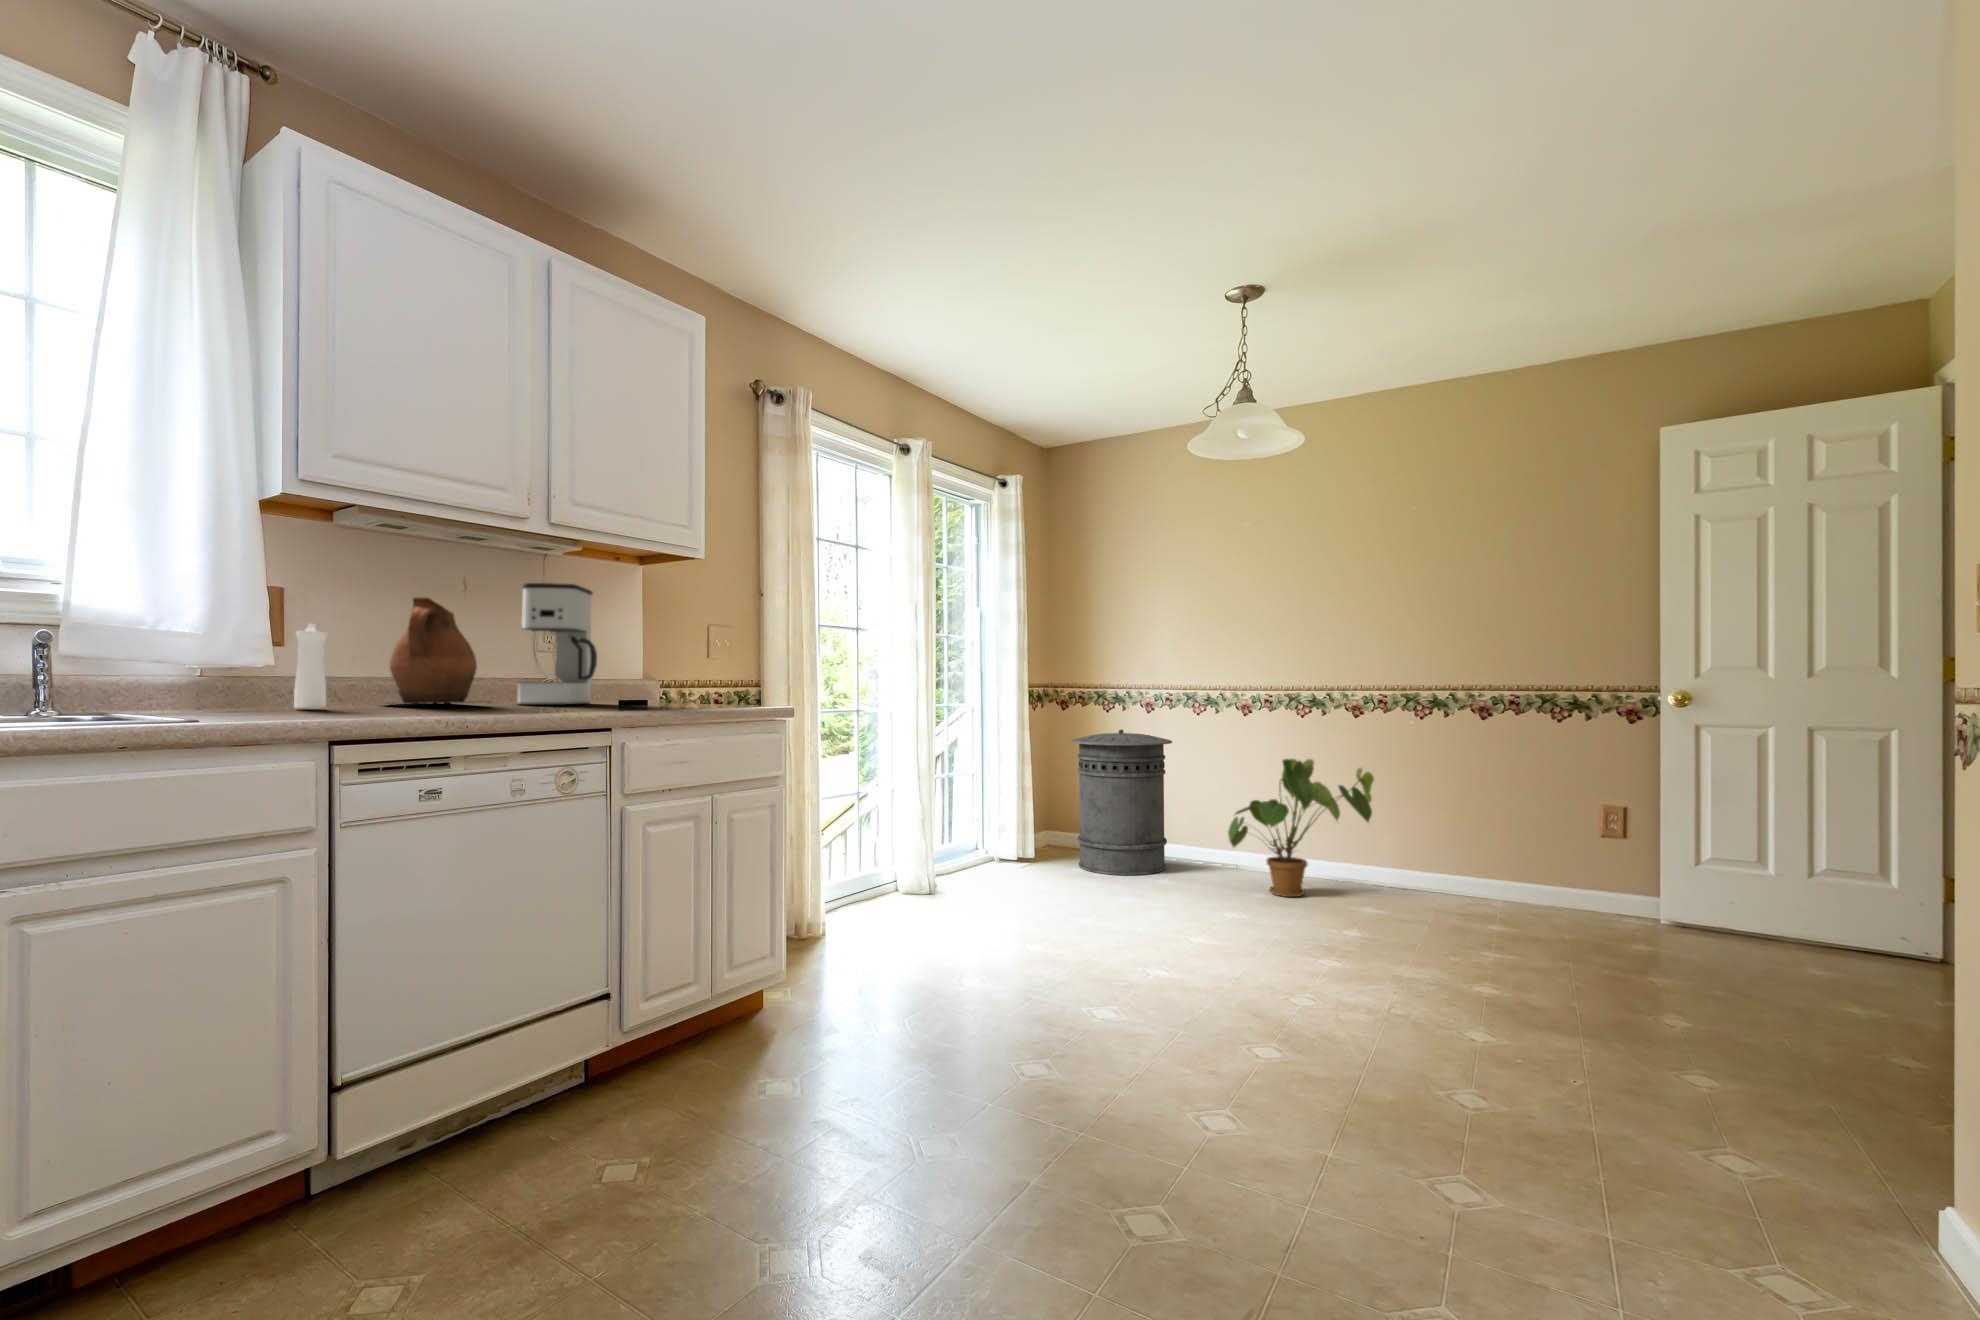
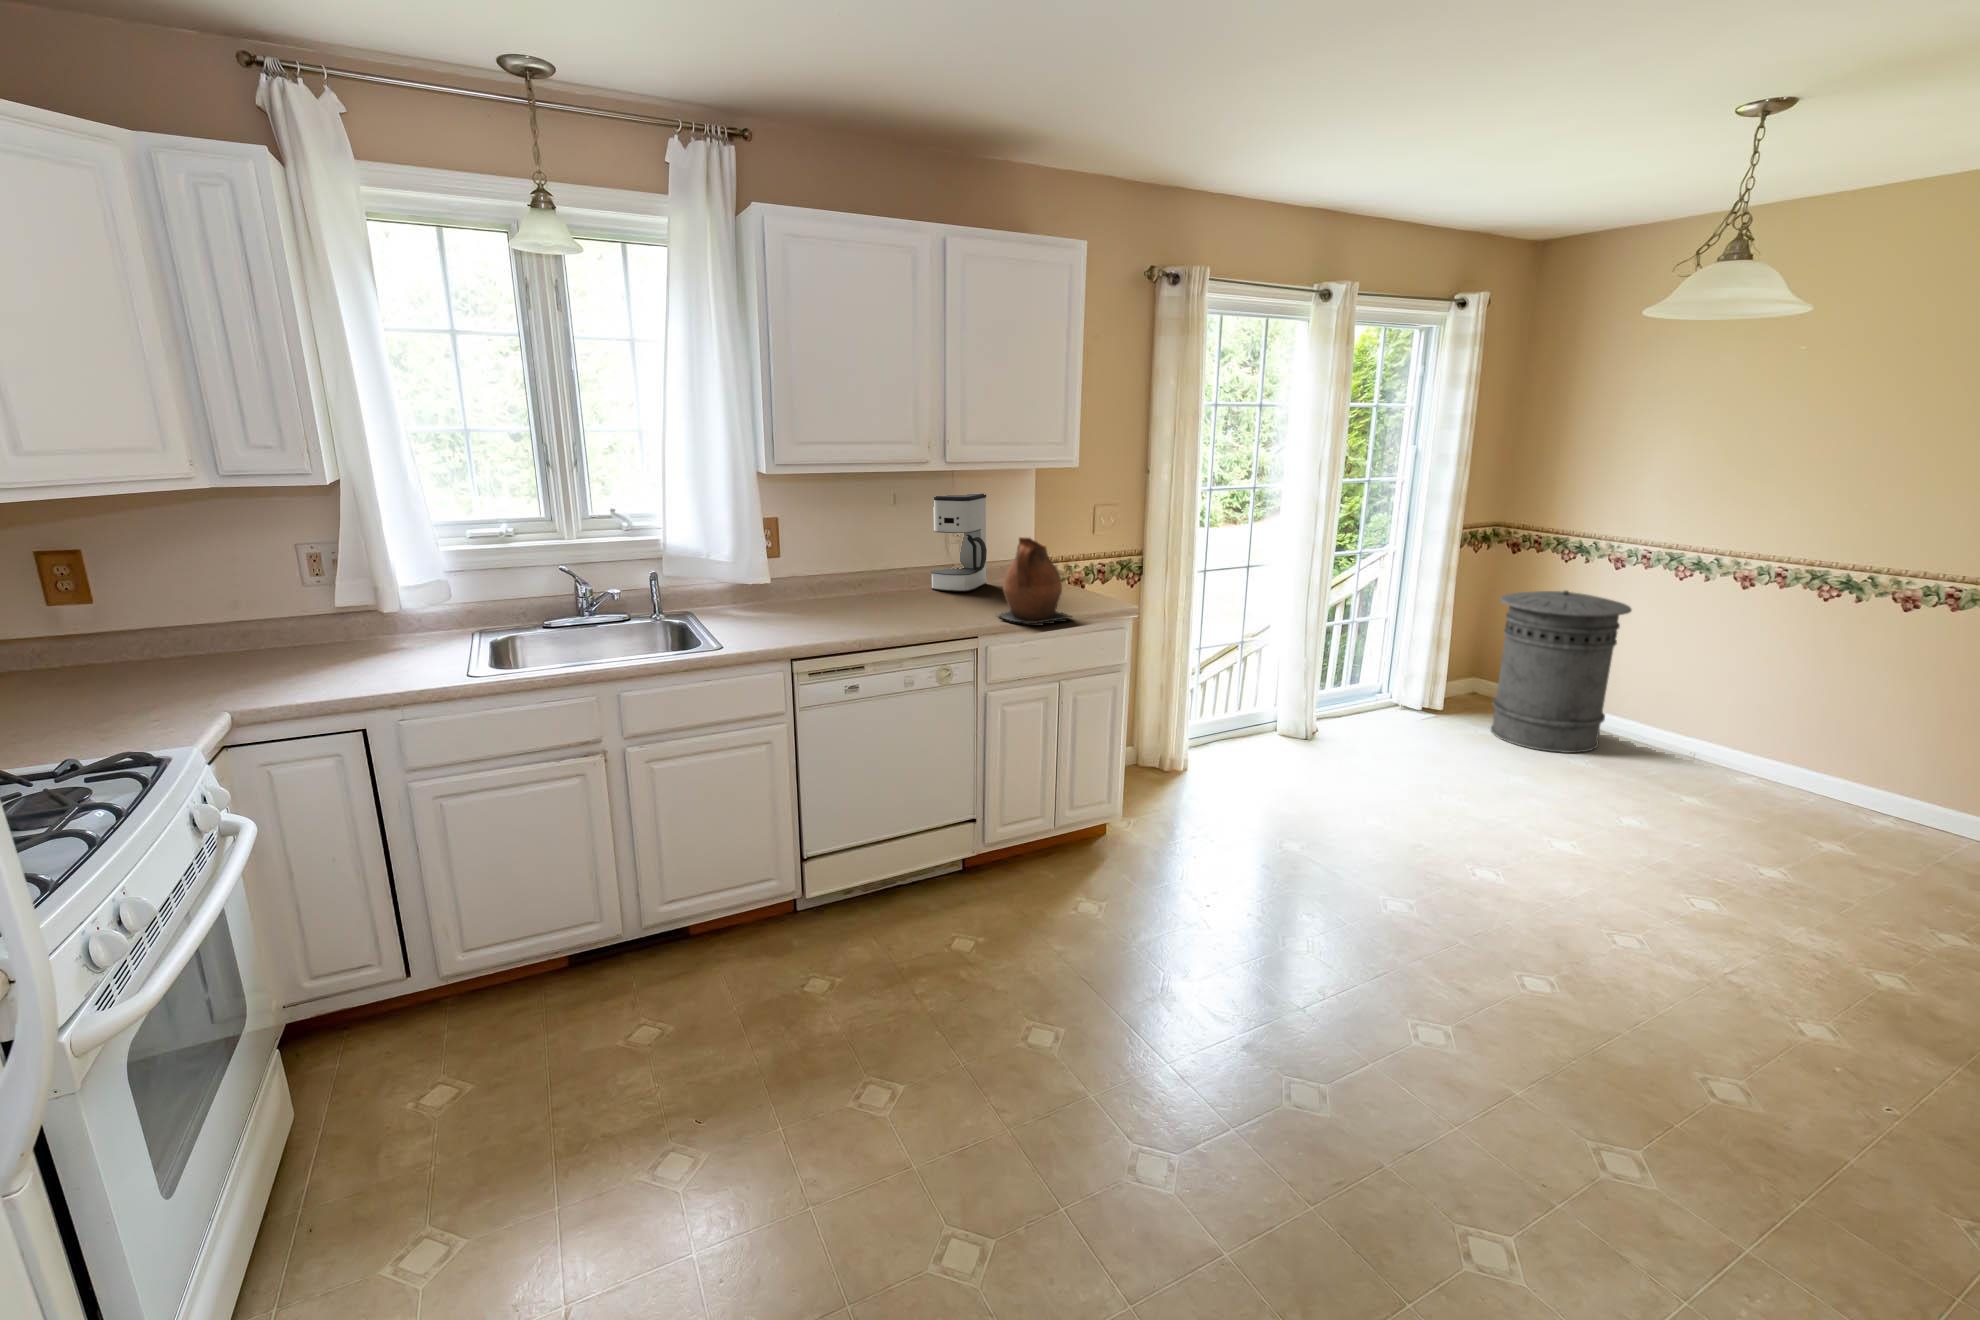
ceramic pitcher: present [378,597,477,704] -> present [999,537,1072,624]
pepper mill: present [294,624,327,708] -> none [788,536,809,605]
house plant: present [1228,759,1374,897] -> none [1659,654,1904,818]

